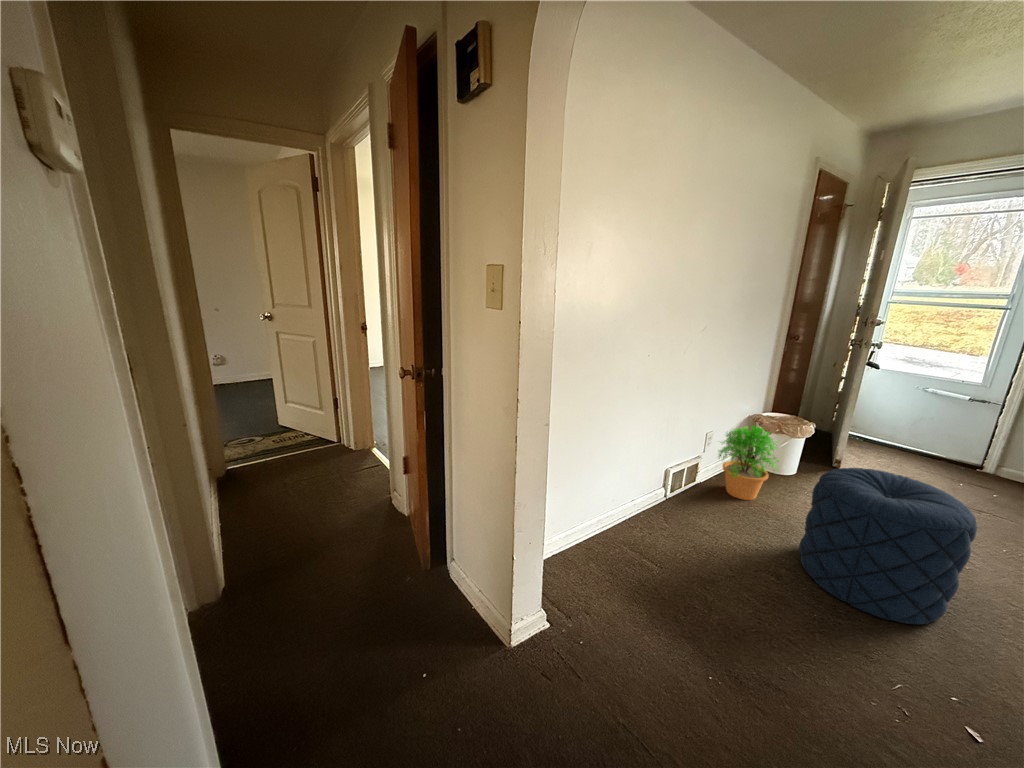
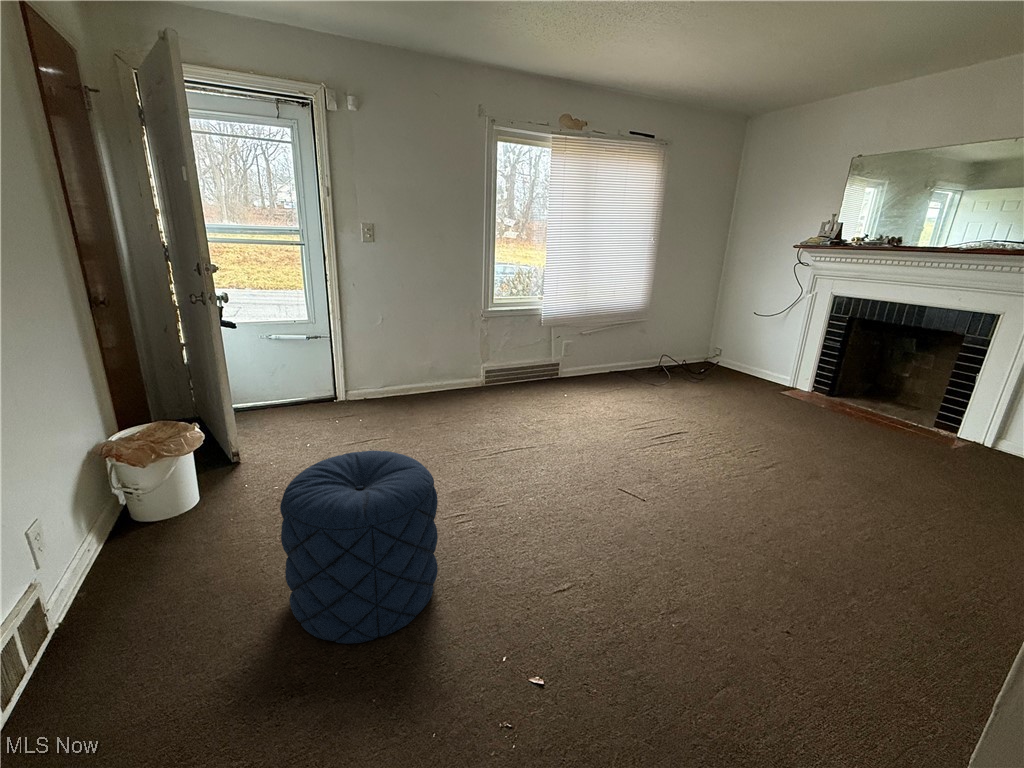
potted plant: present [719,425,778,500] -> none [60,466,195,605]

